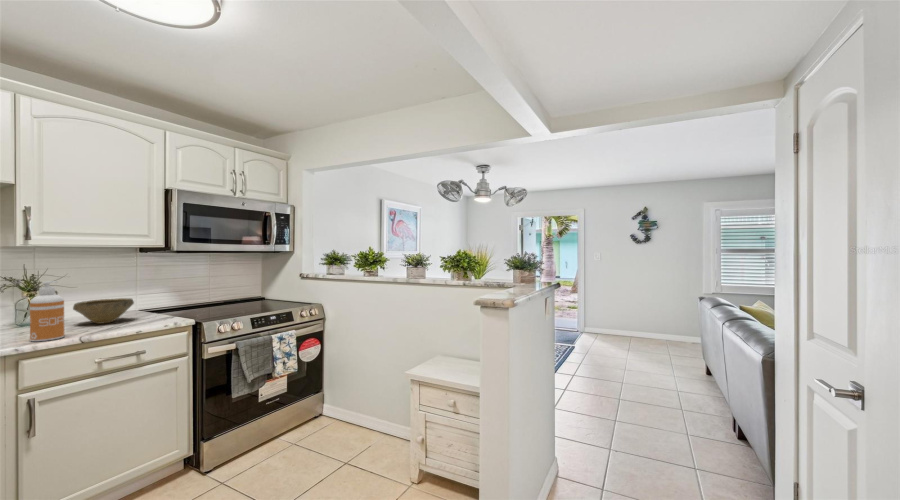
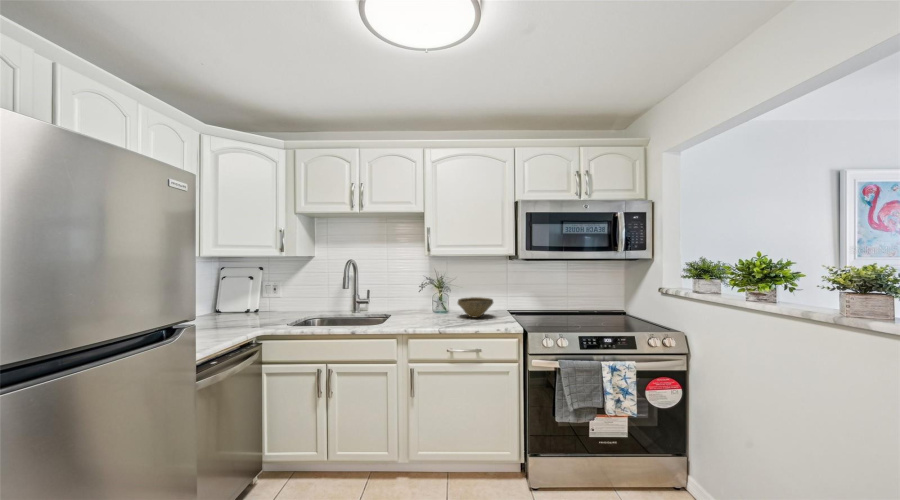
soap dispenser: present [30,281,64,341] -> none [421,282,438,326]

